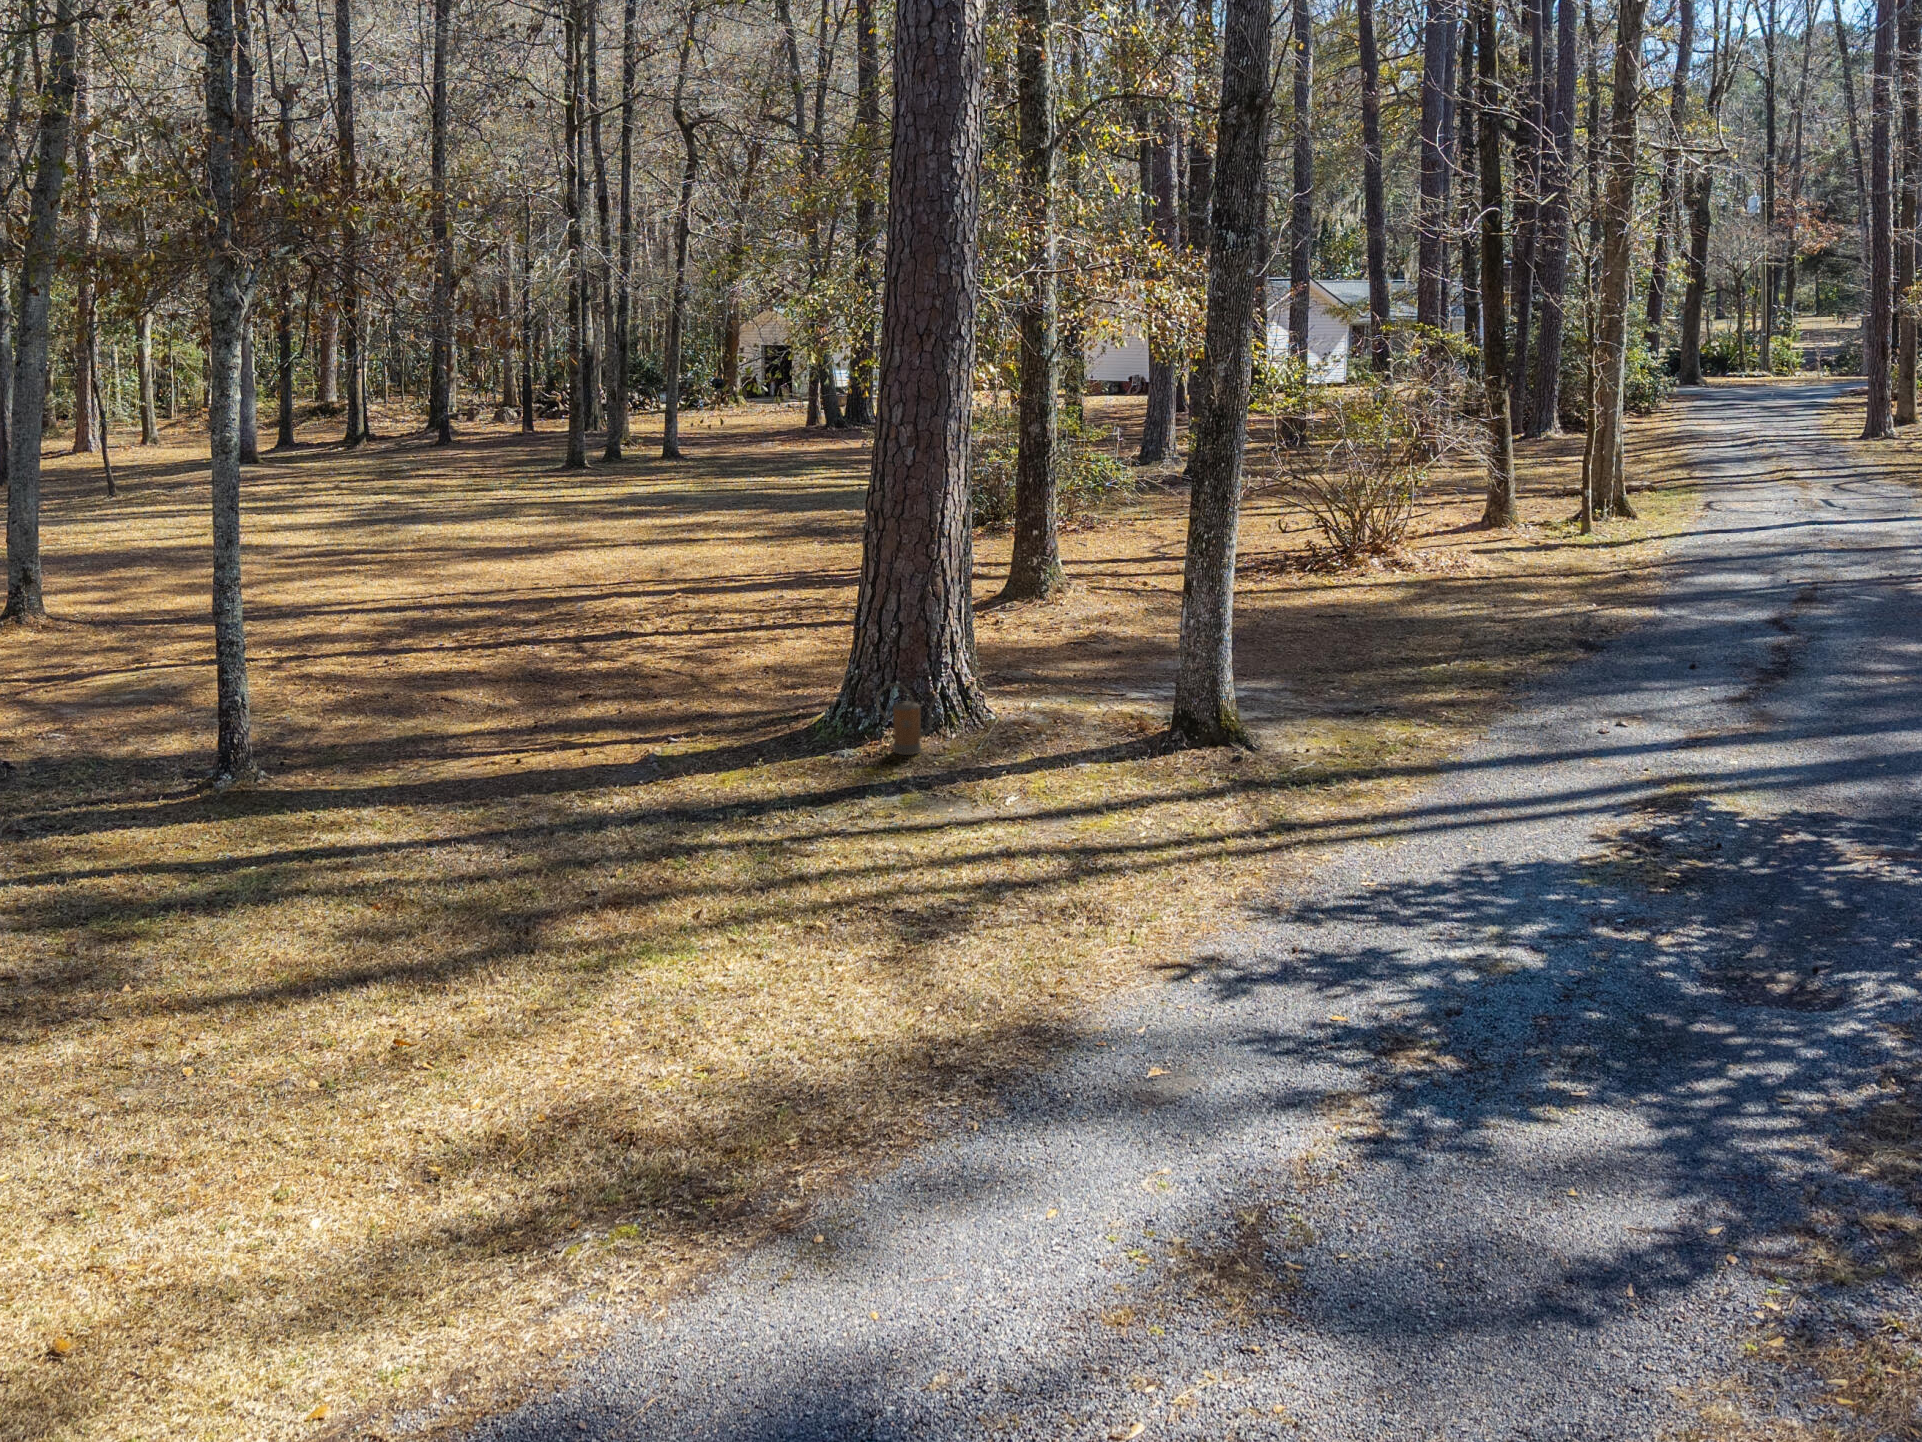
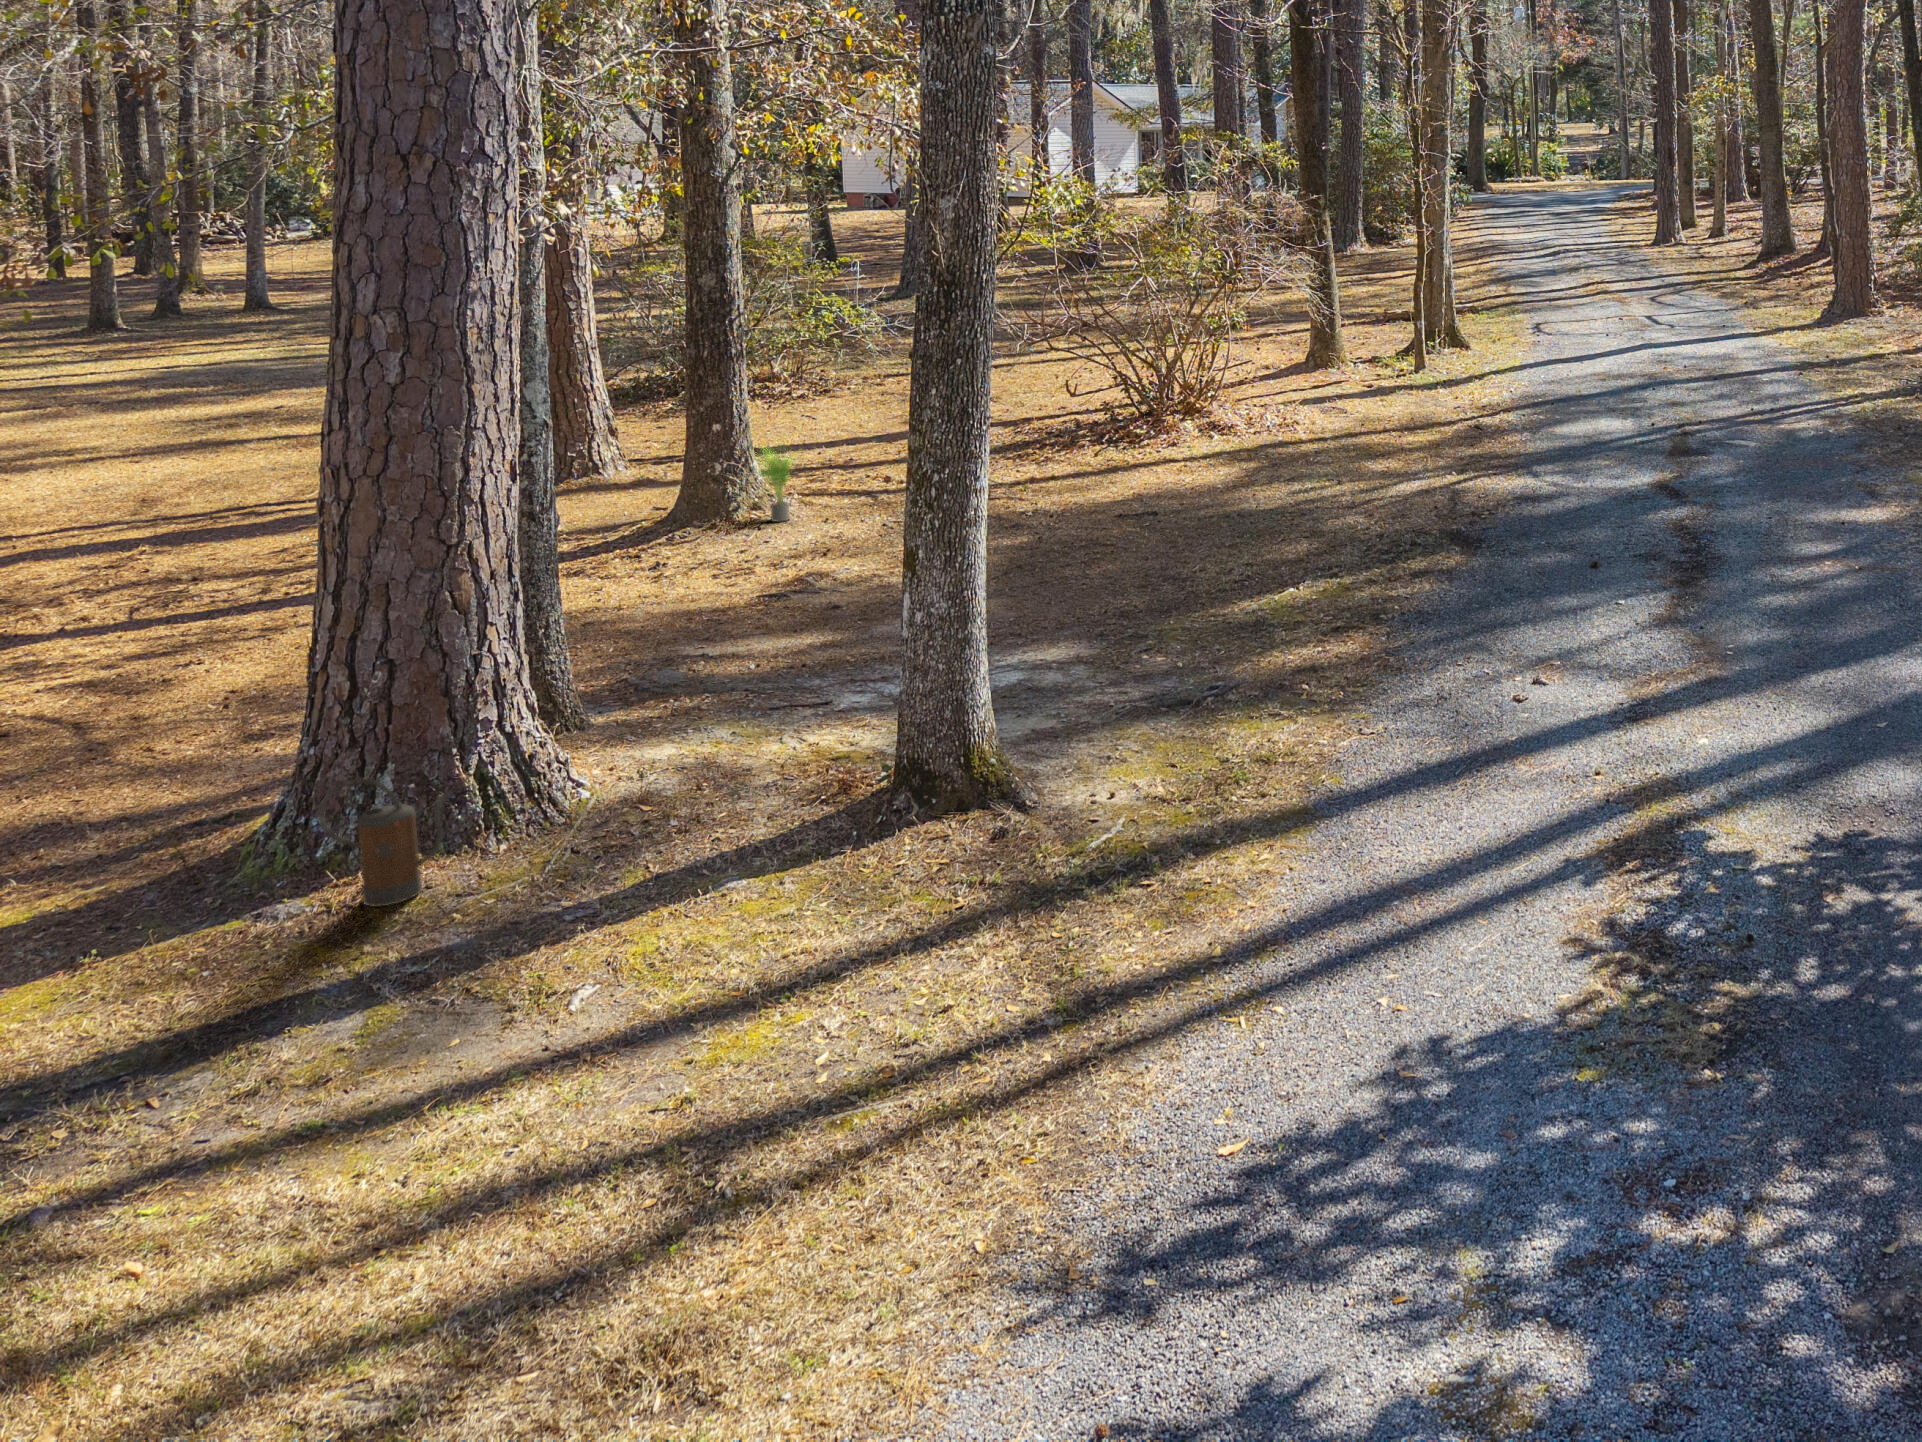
potted plant: none [1055,539,1090,601] -> present [760,450,793,522]

